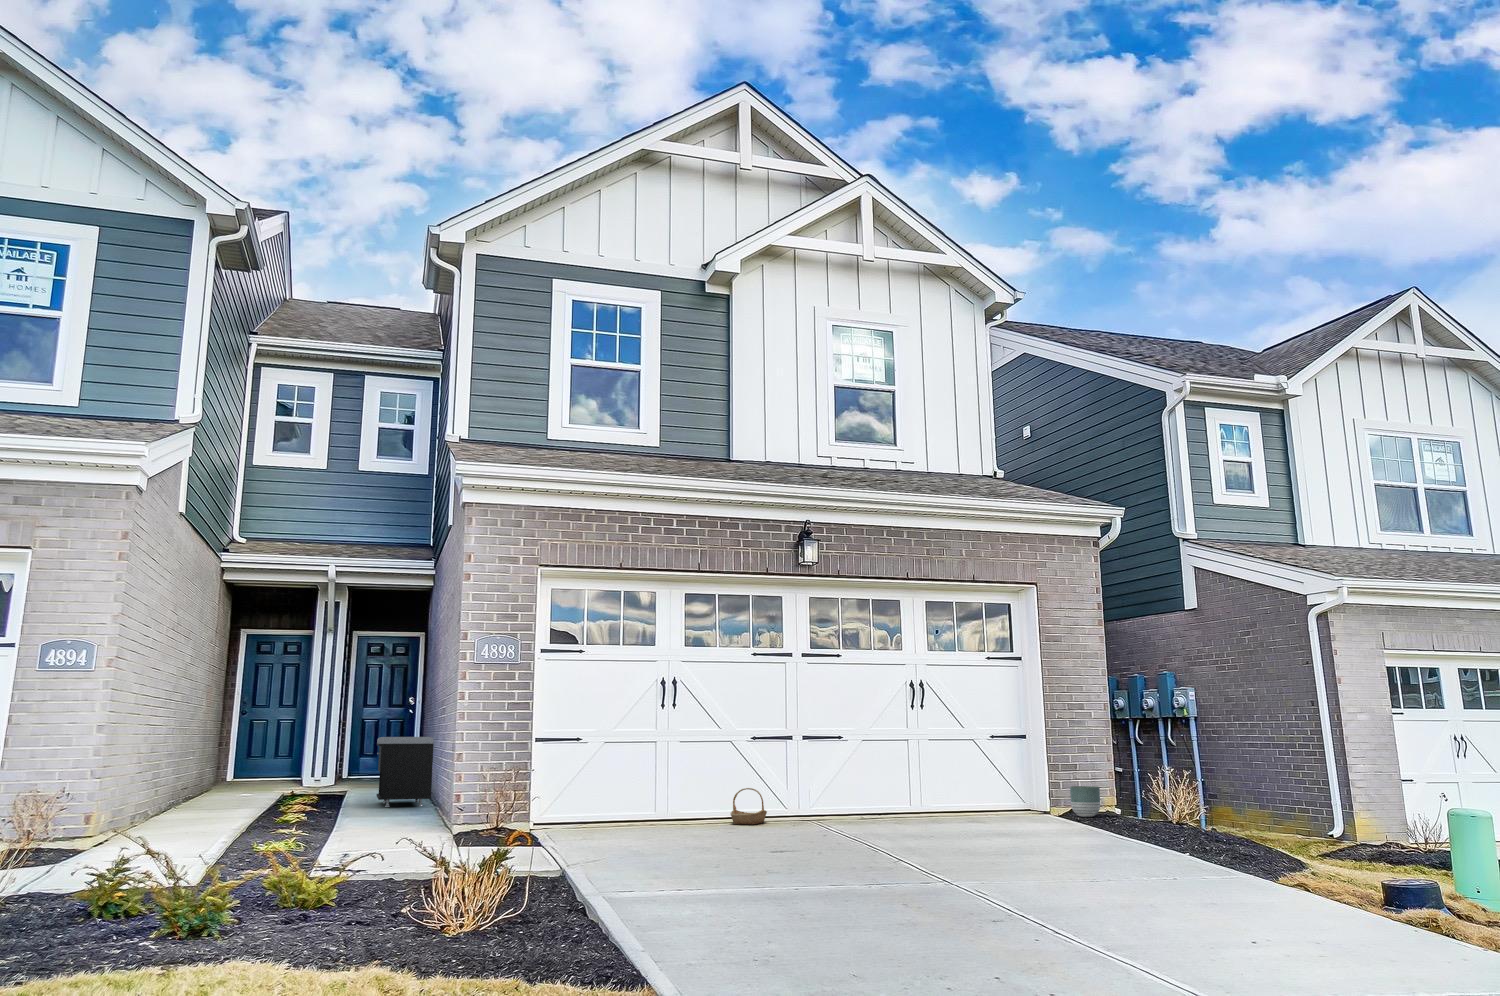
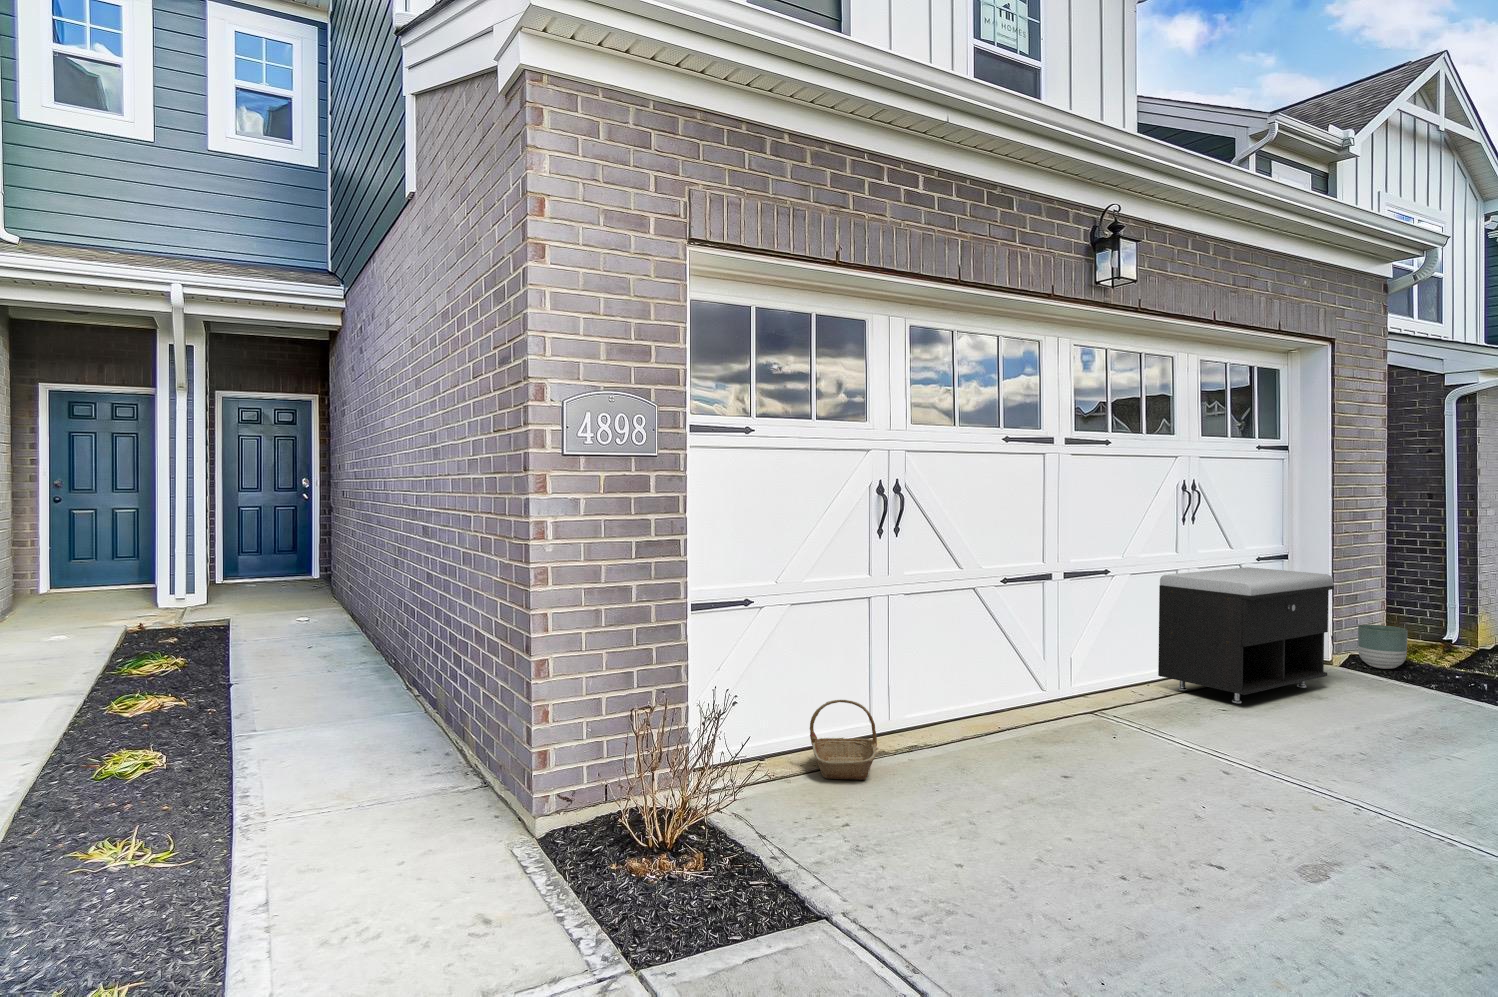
storage bench: present [377,737,434,807] -> present [1158,567,1333,704]
basket: present [730,788,767,825] -> present [810,700,877,780]

